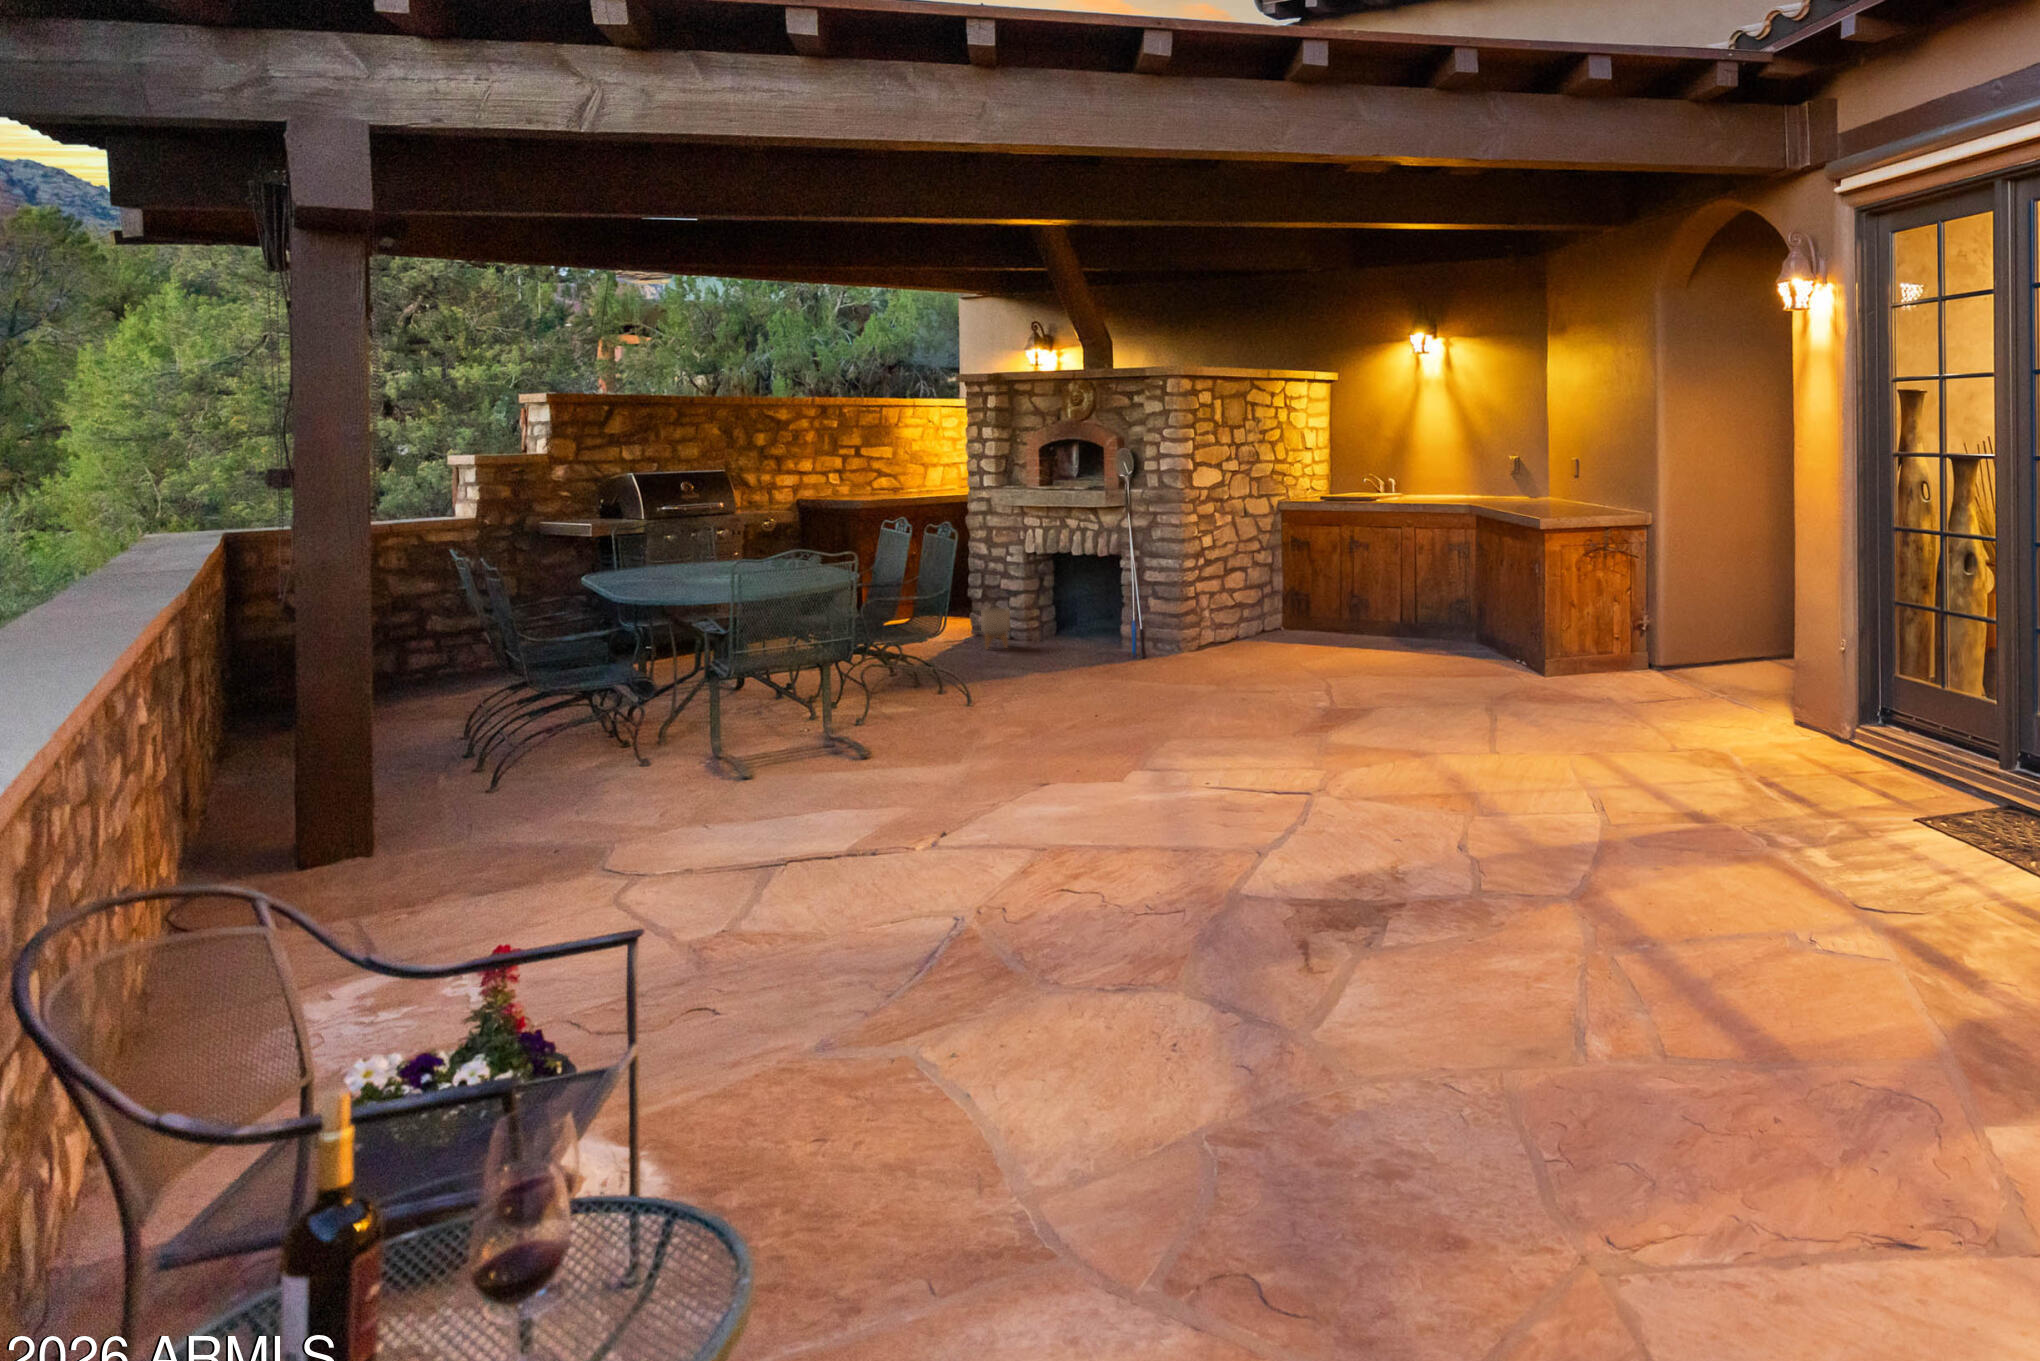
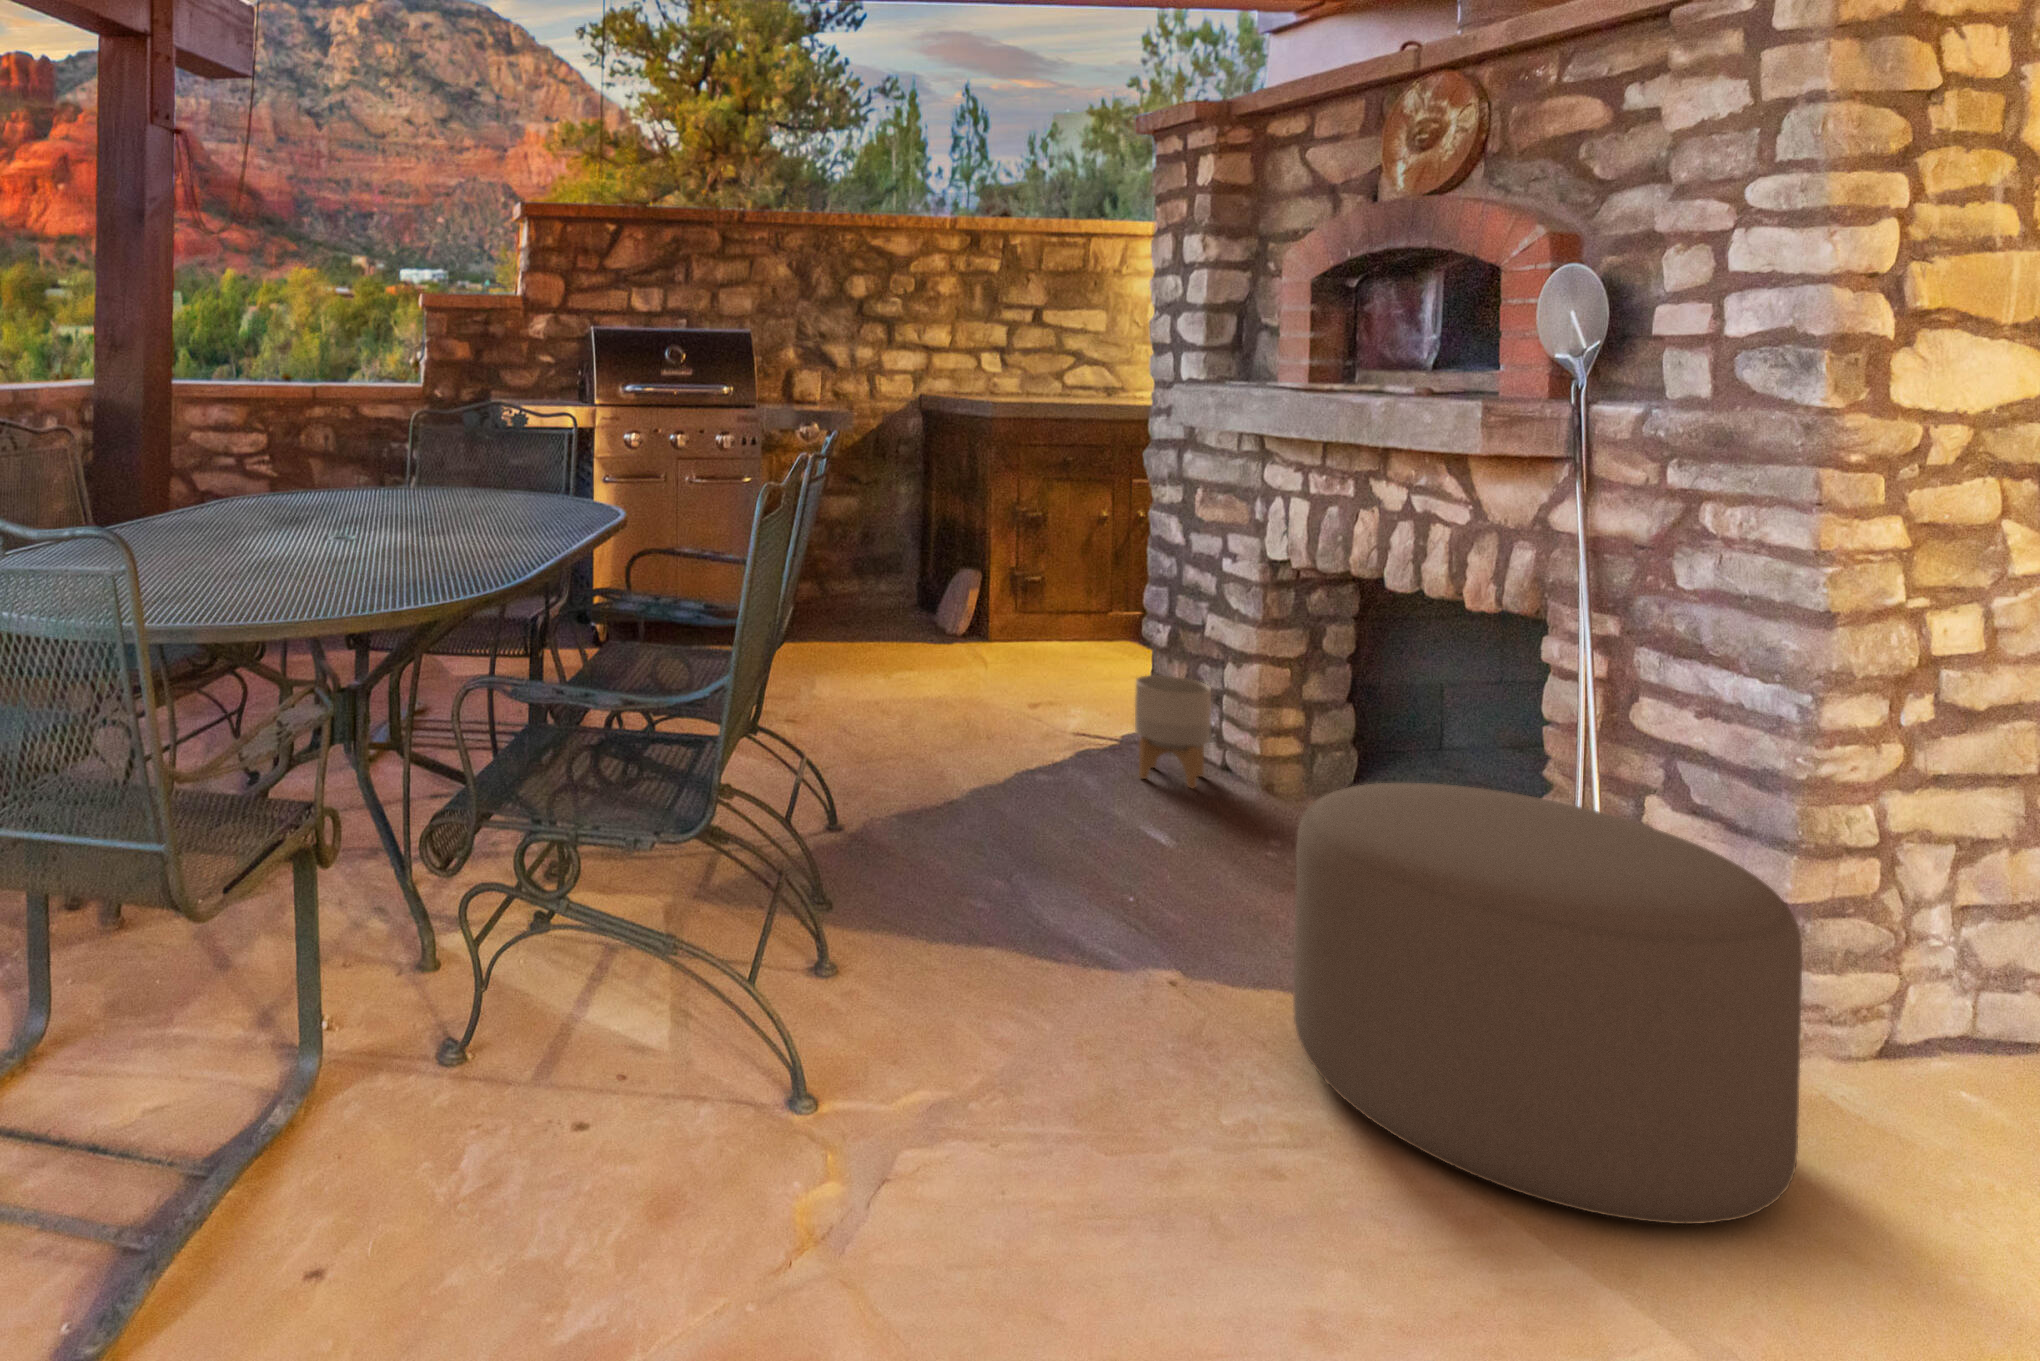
ottoman: none [1079,597,1181,676] -> present [1293,783,1802,1224]

